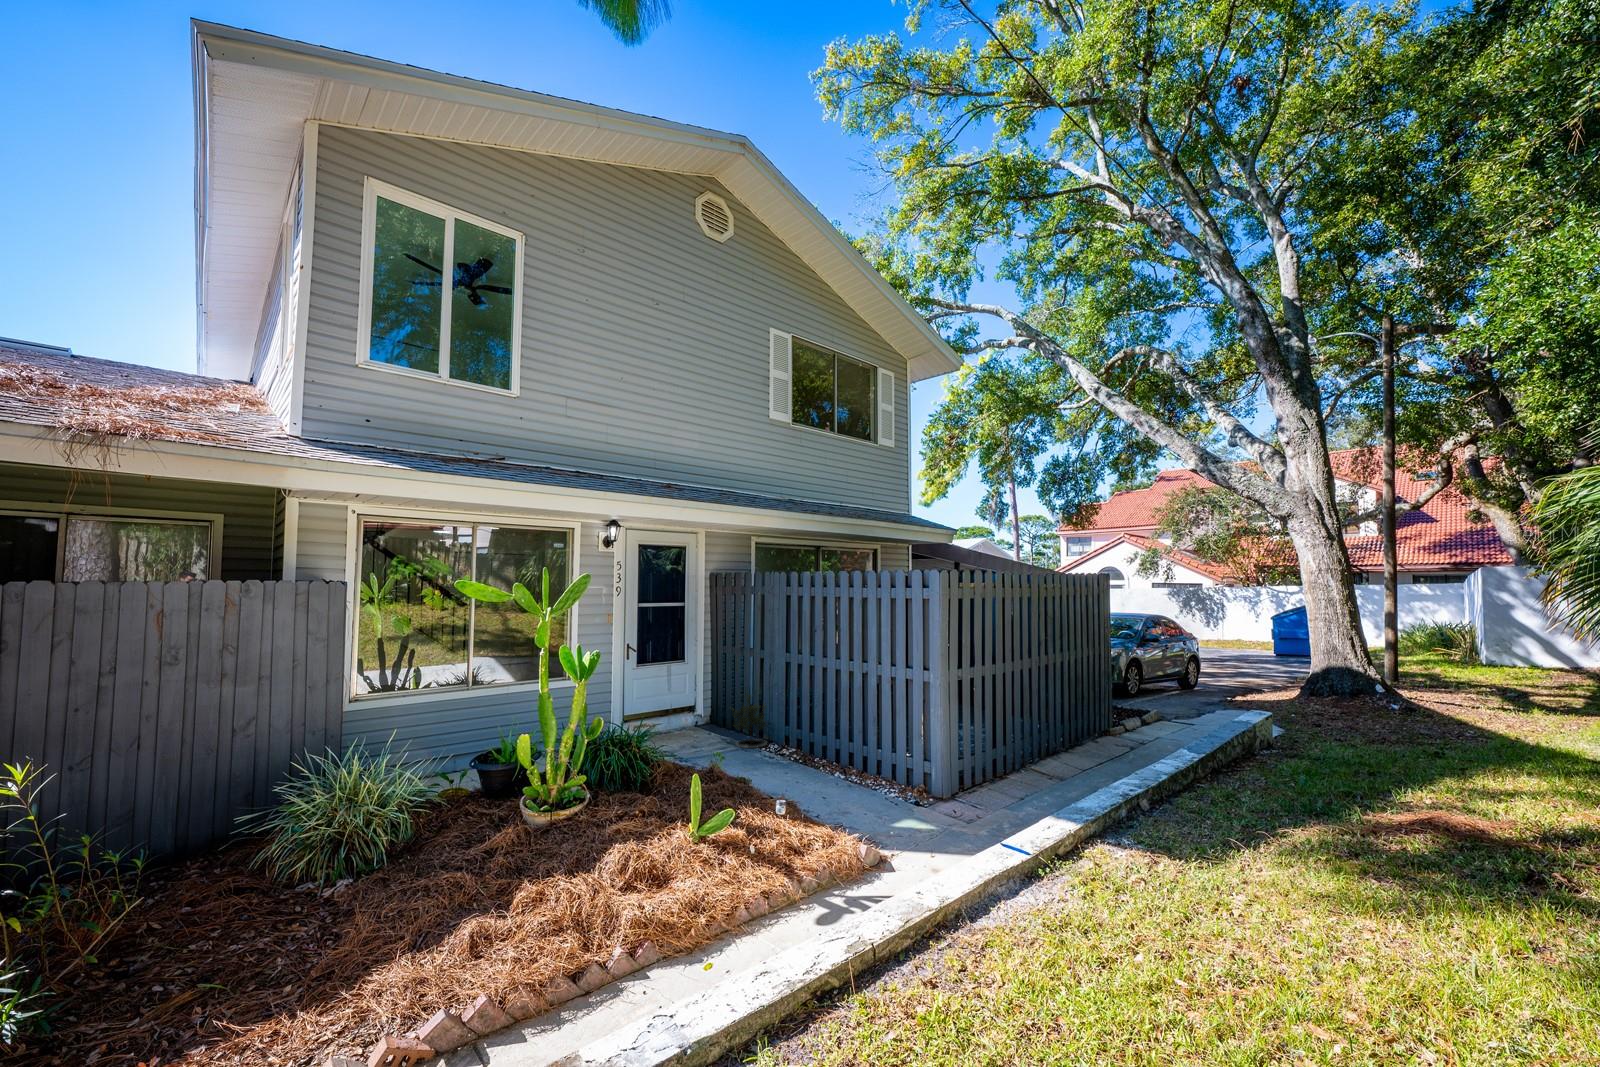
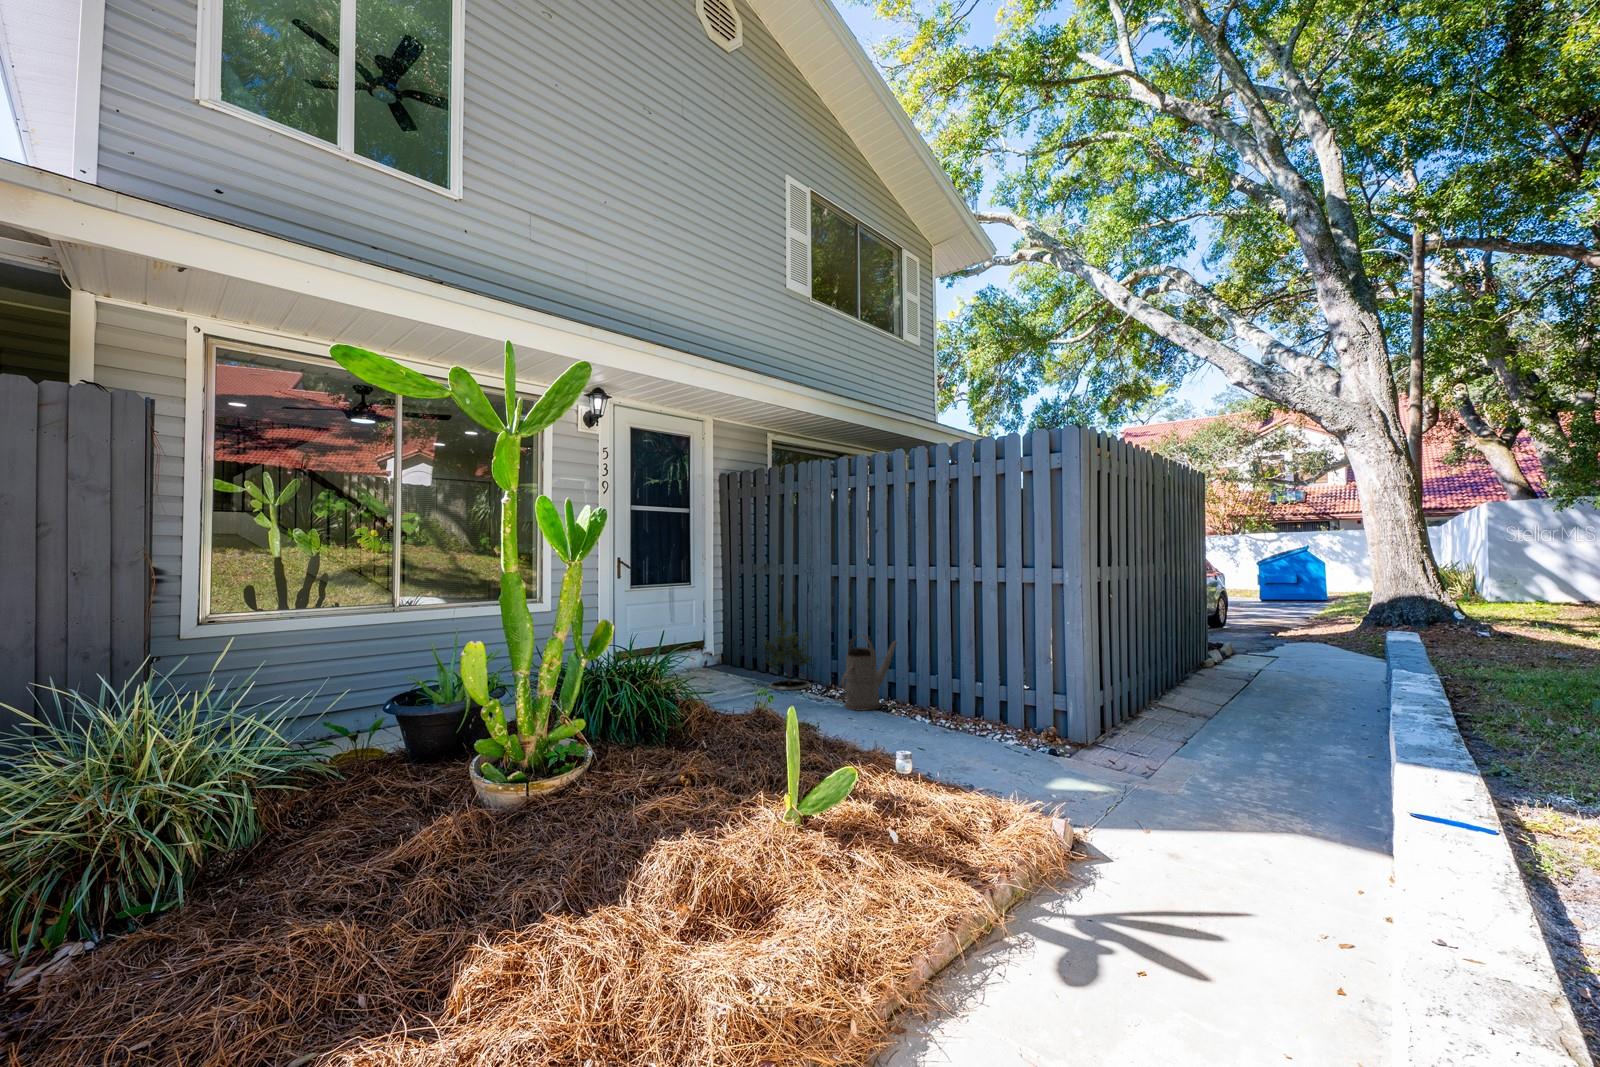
watering can: none [776,712,824,768] -> present [841,635,897,711]

